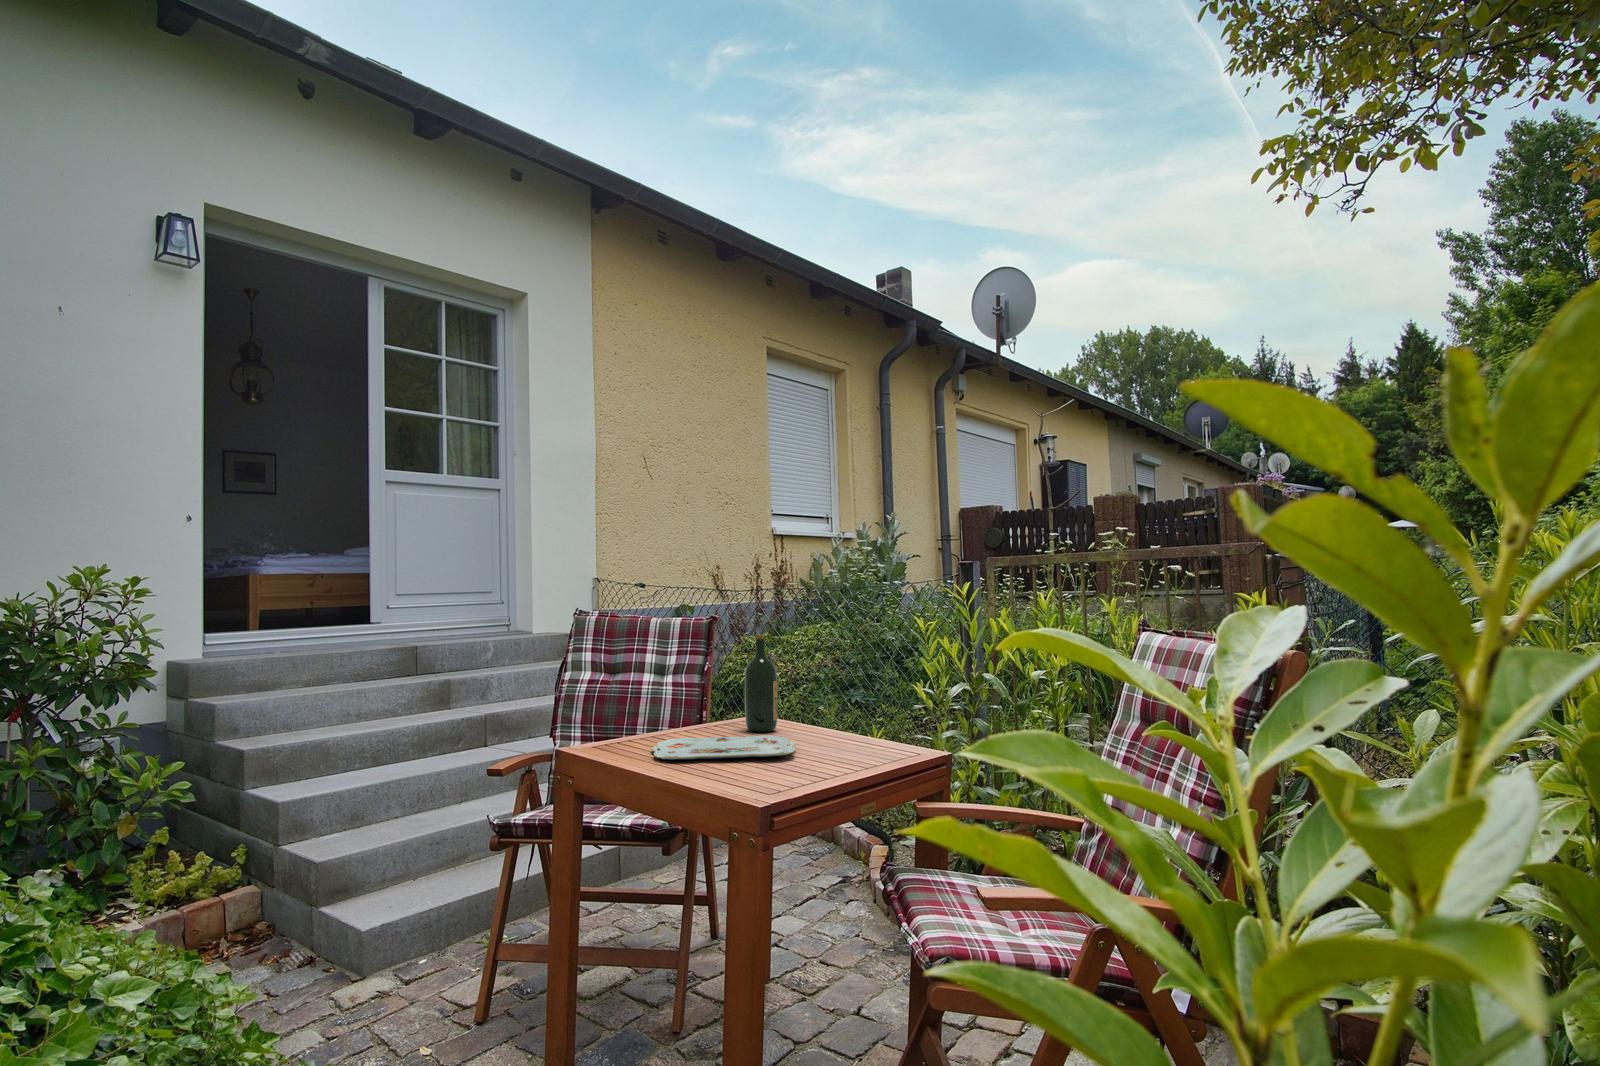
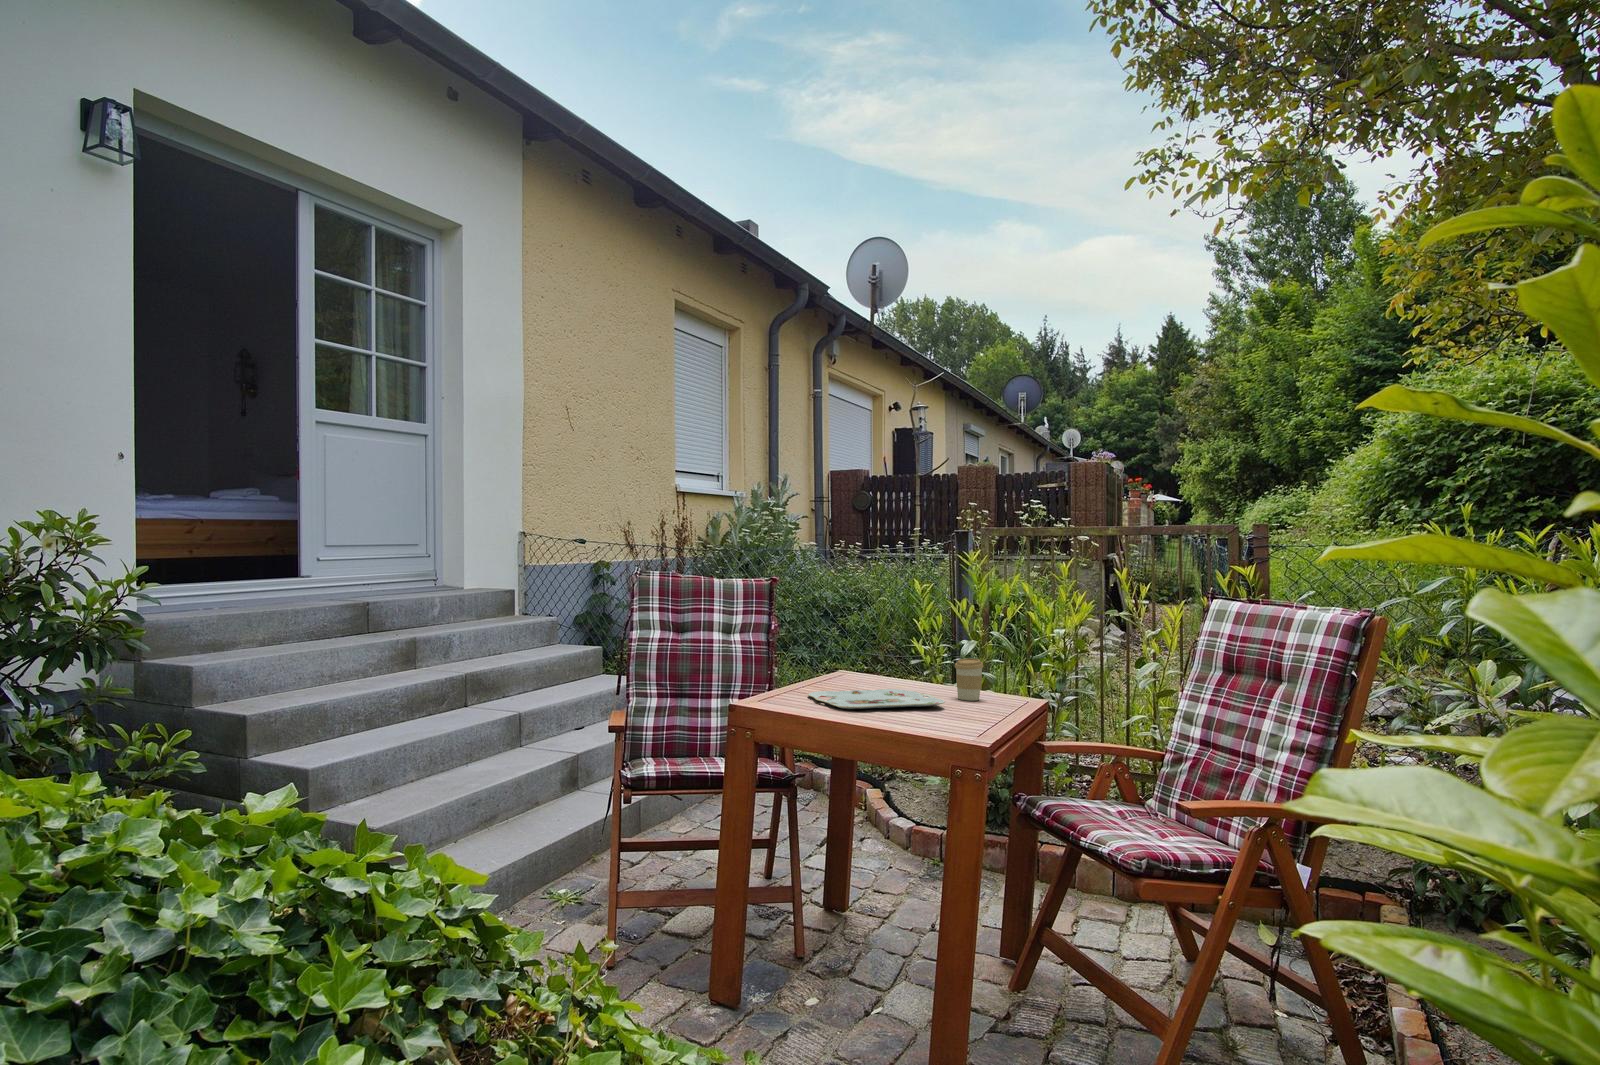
wine bottle: present [745,635,778,732] -> none [852,599,882,687]
coffee cup: none [834,700,866,749] -> present [955,659,983,701]

